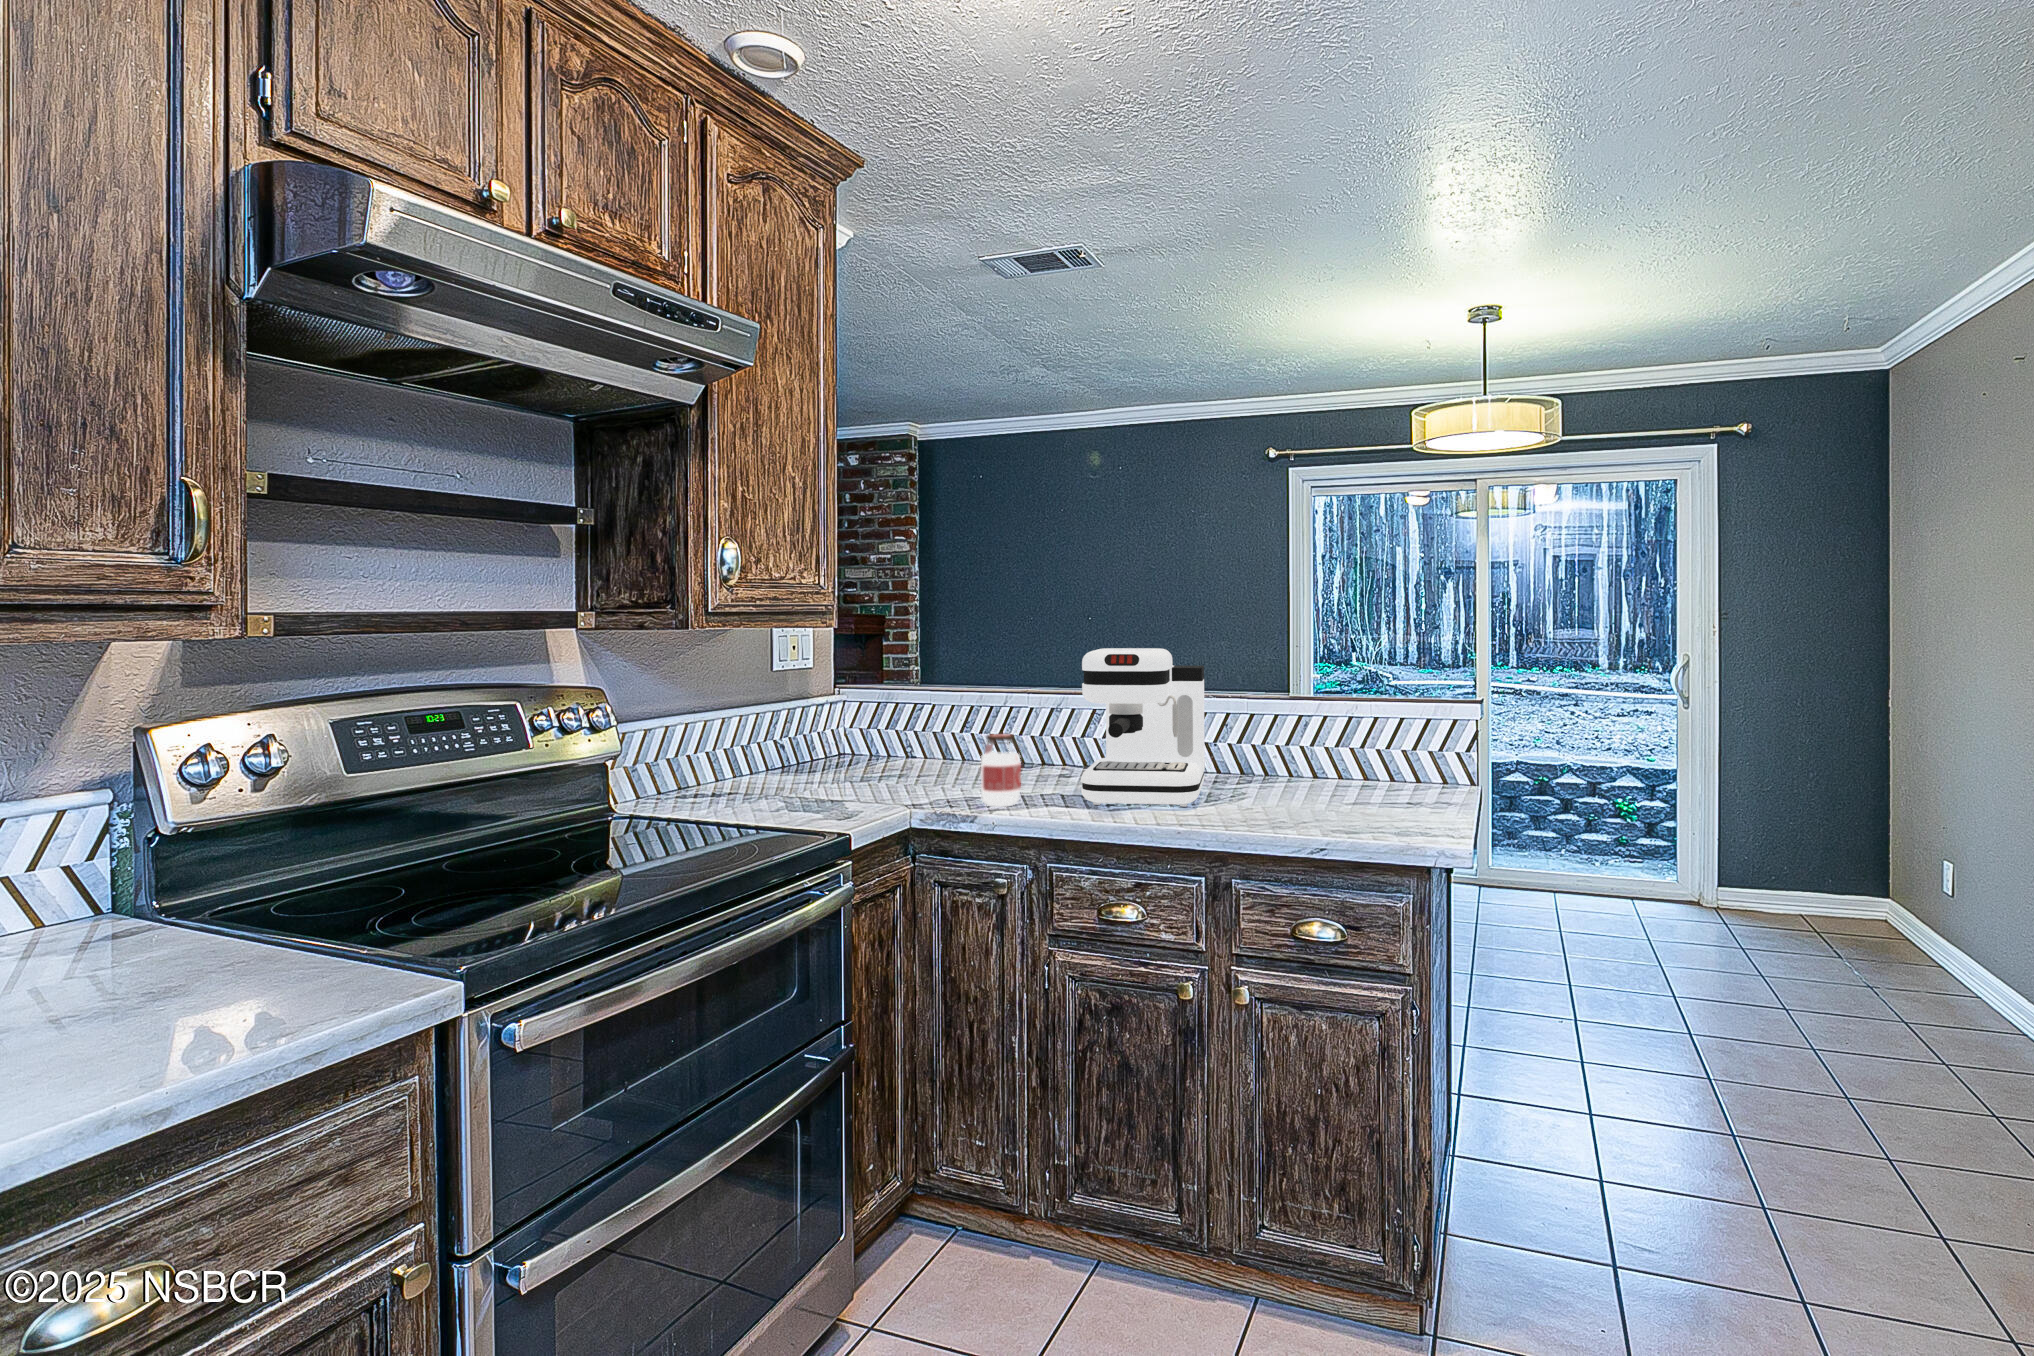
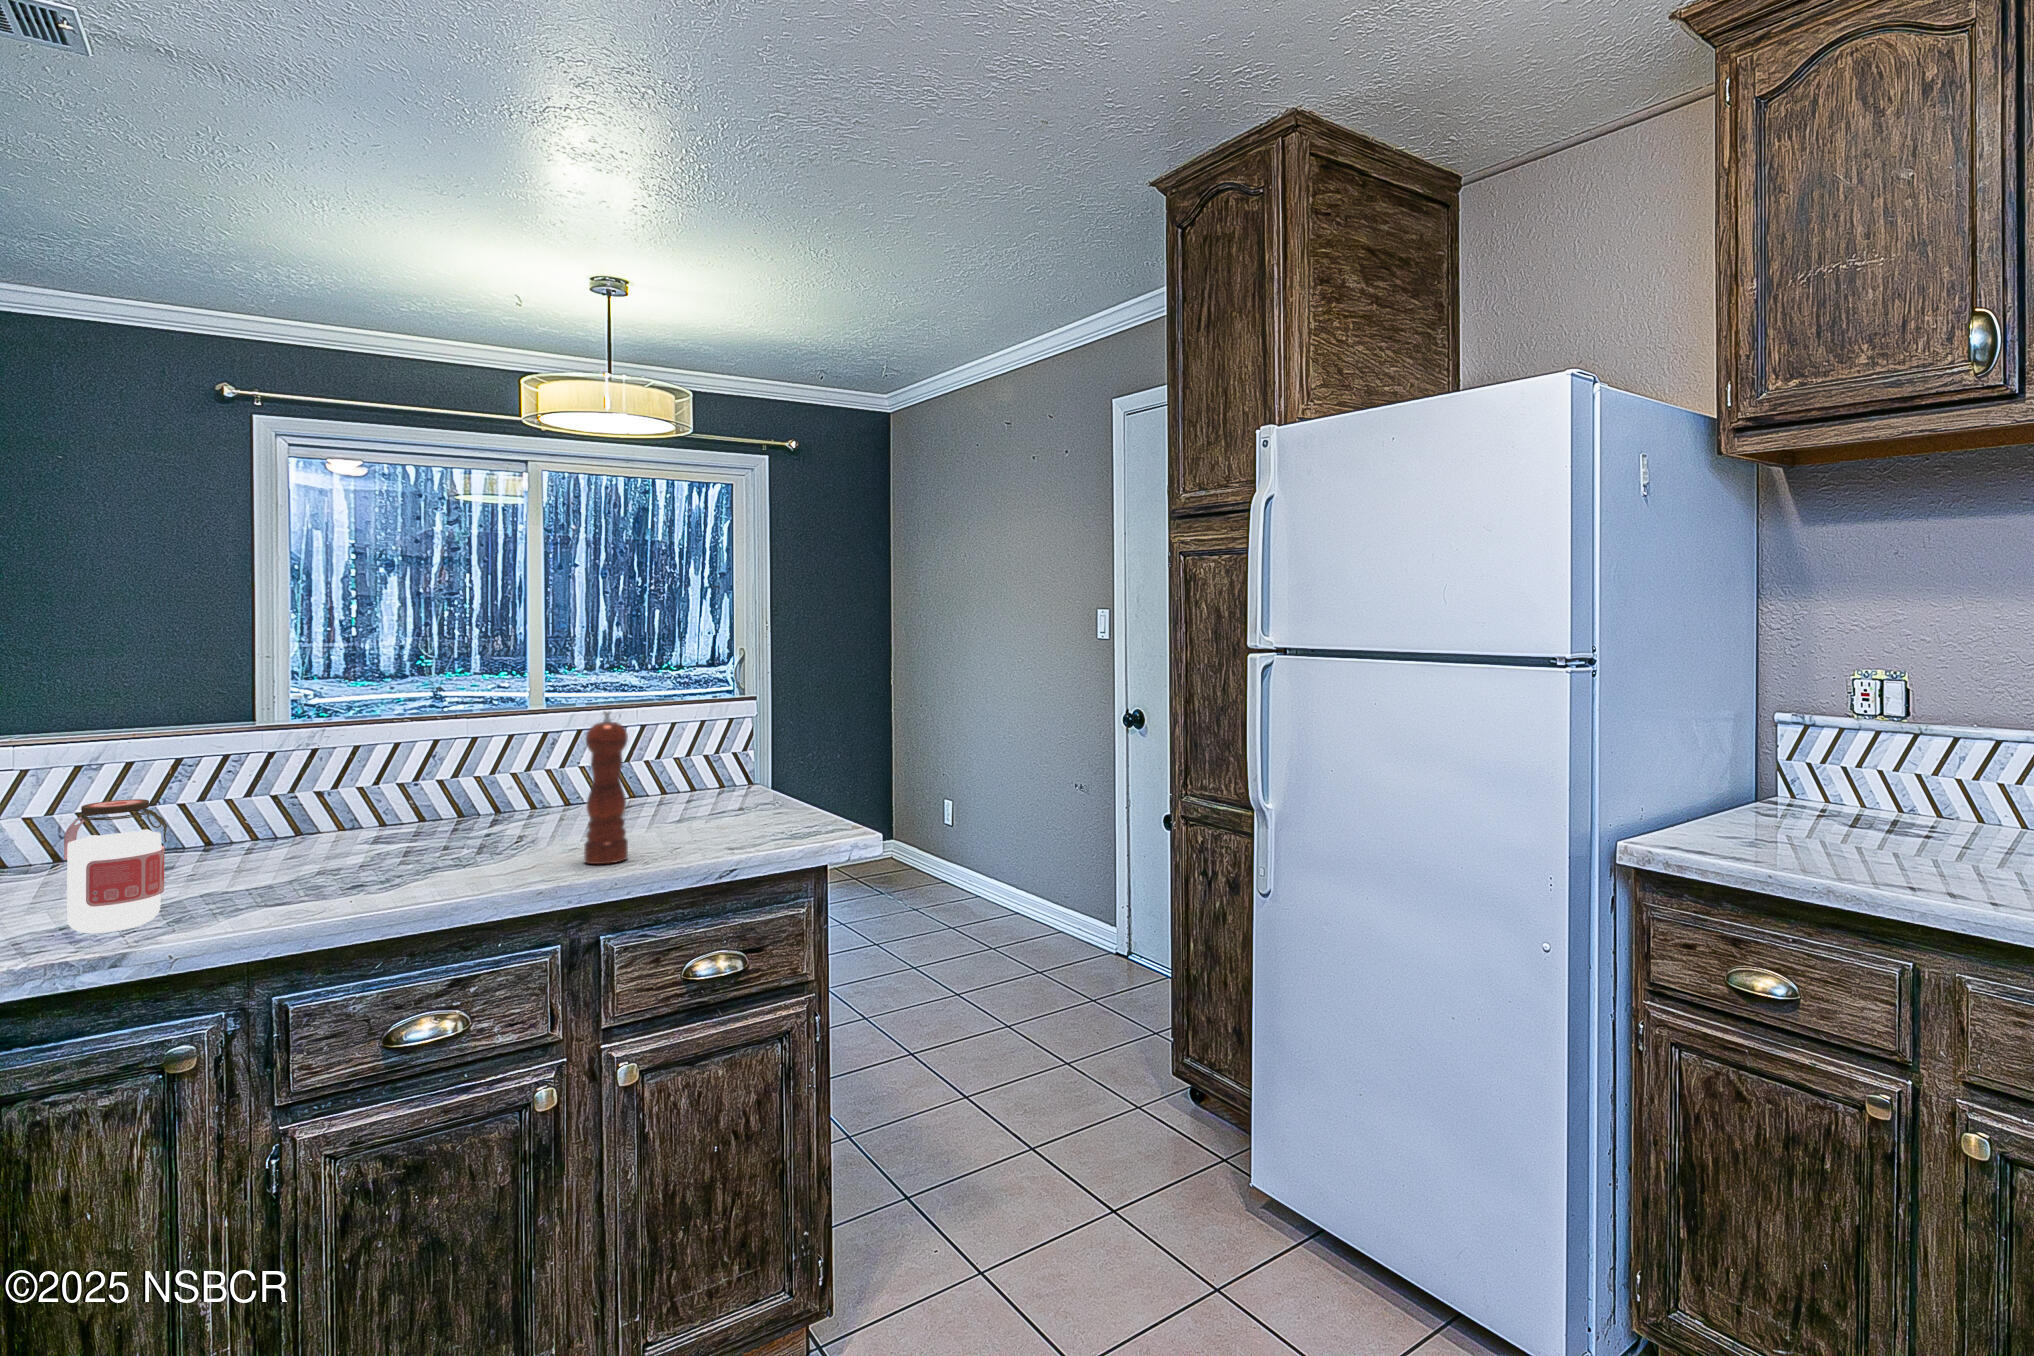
coffee maker: present [1081,648,1205,807] -> none [238,647,478,890]
pepper mill: none [1238,706,1269,827] -> present [584,711,628,864]

